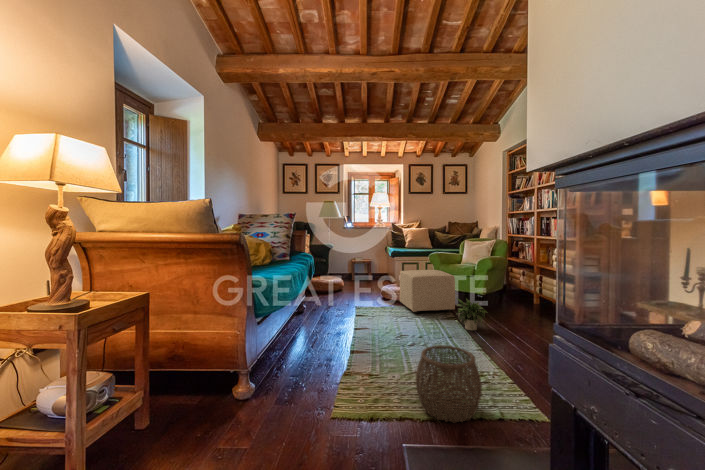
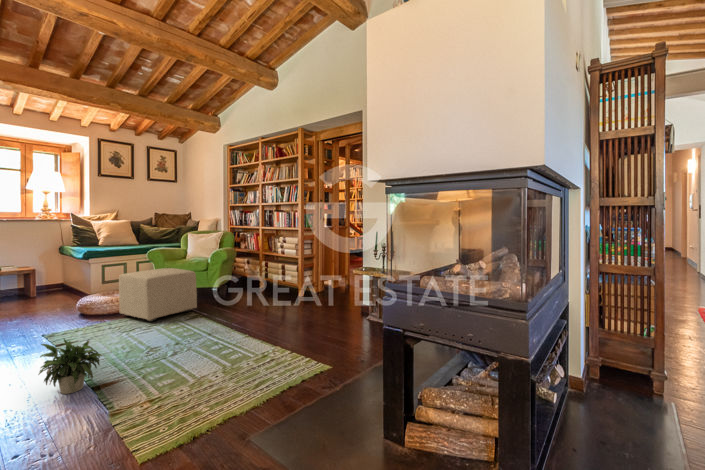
potted plant: present [457,299,486,330] -> present [39,339,102,394]
woven basket: present [416,345,482,423] -> none [225,332,290,405]

